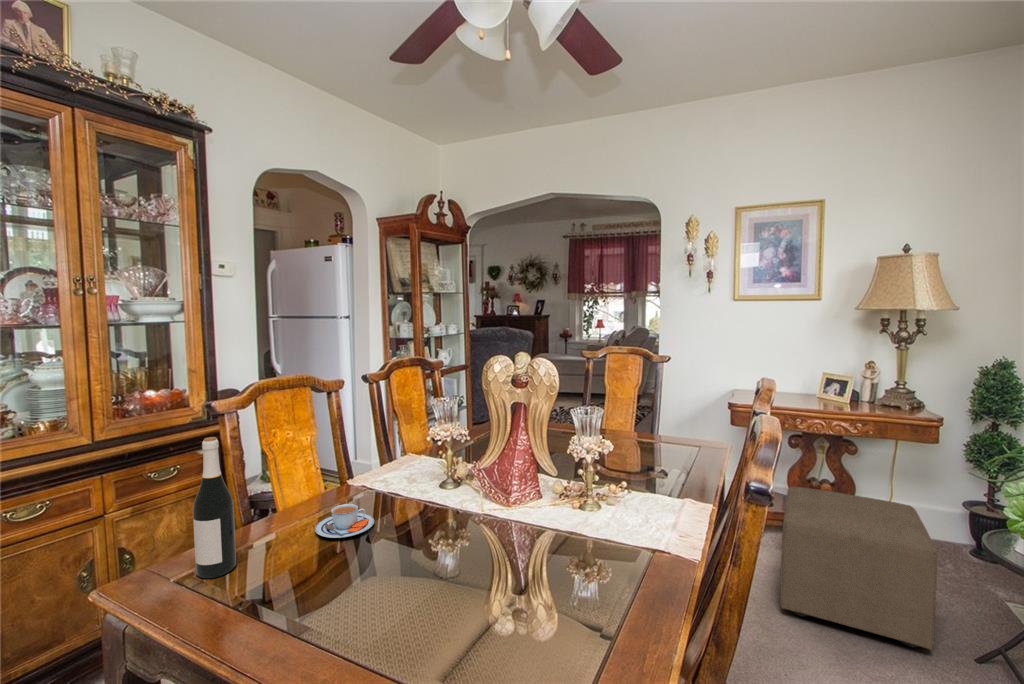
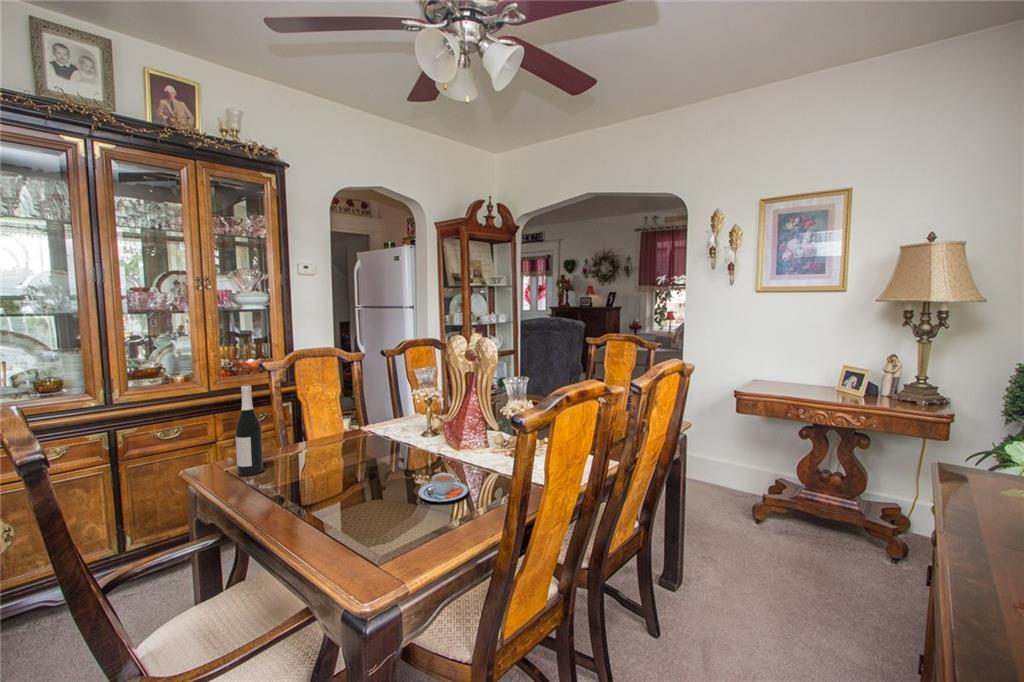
ottoman: present [780,487,937,650] -> none [748,471,903,629]
teacup: present [315,504,374,538] -> present [418,473,468,502]

